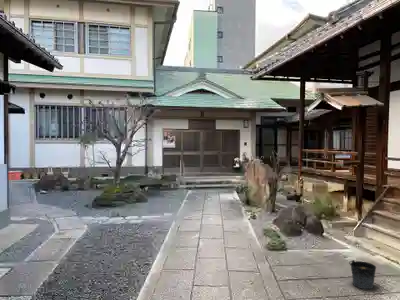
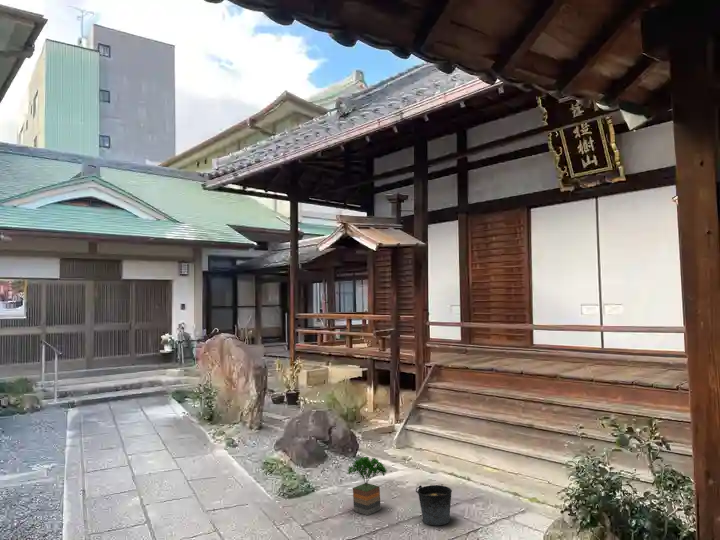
potted tree: none [306,235,333,272] -> present [348,457,387,515]

